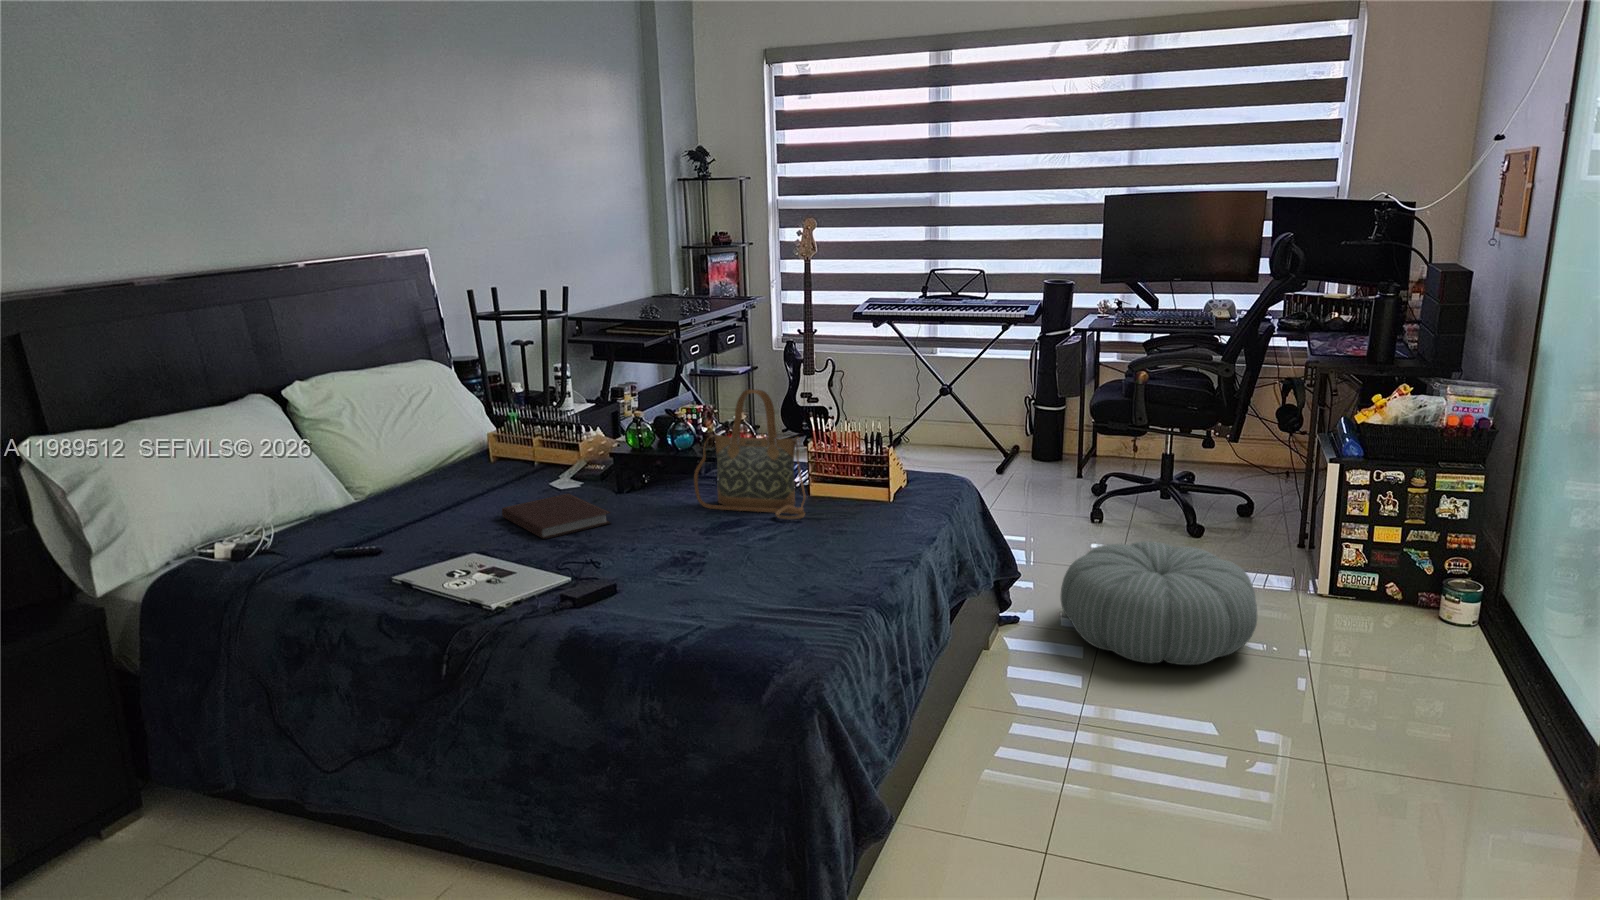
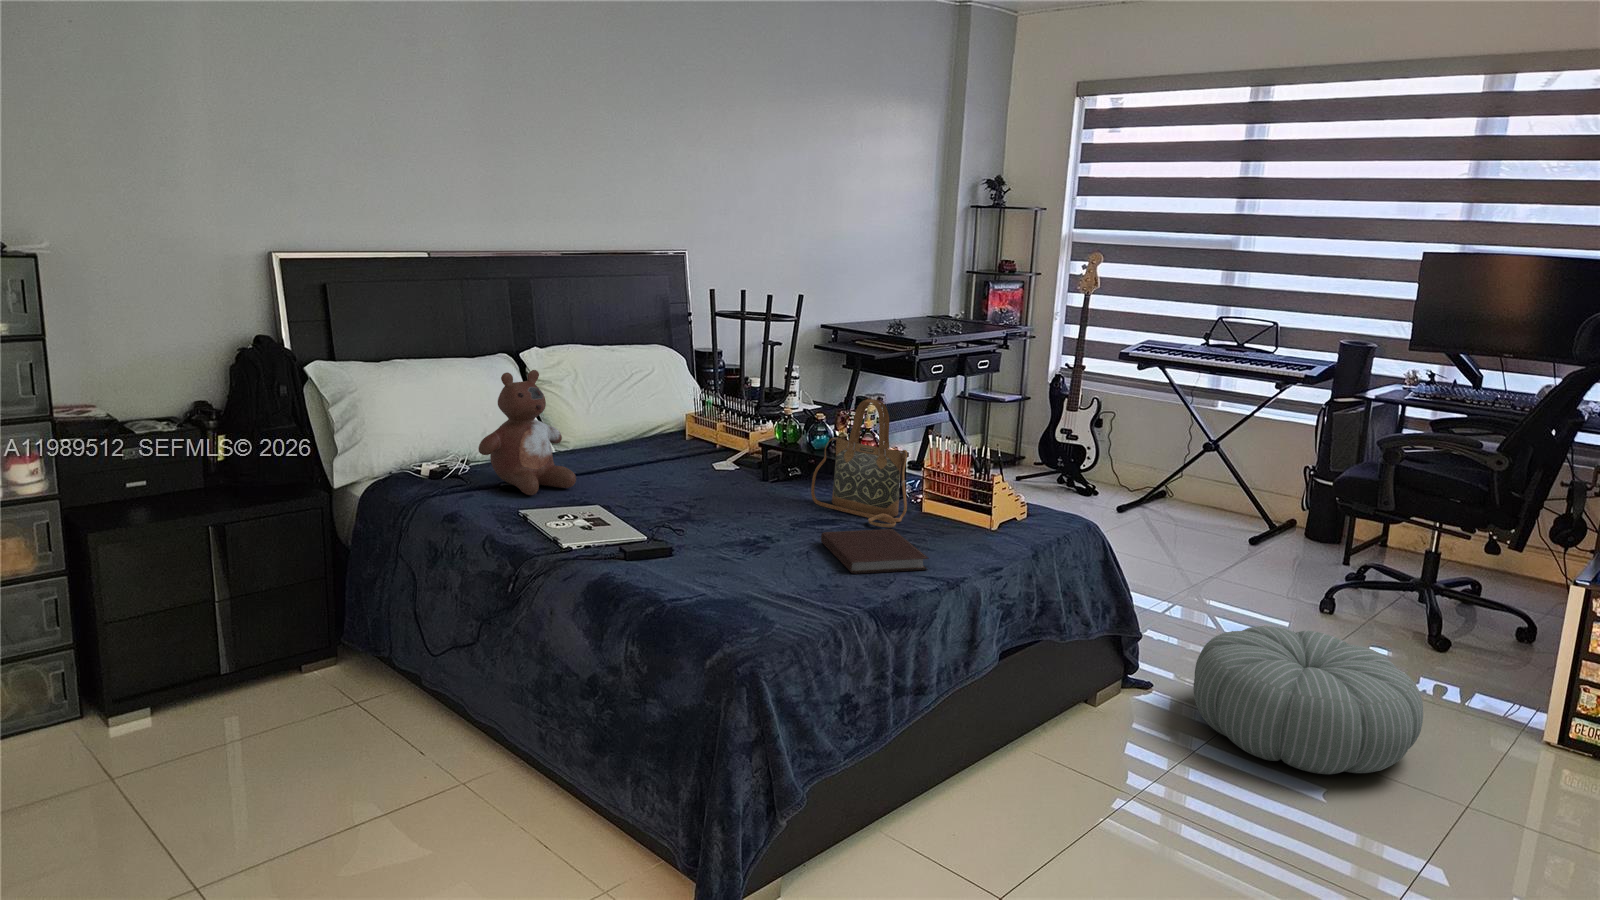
stuffed bear: none [310,409,432,558] -> present [479,370,576,495]
notebook: present [502,493,611,539] -> present [821,529,929,574]

